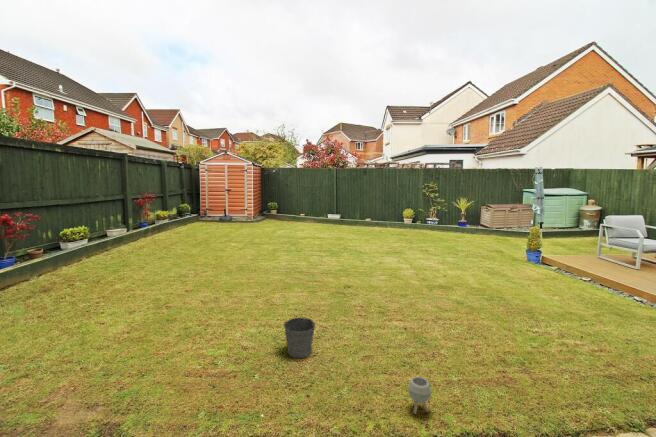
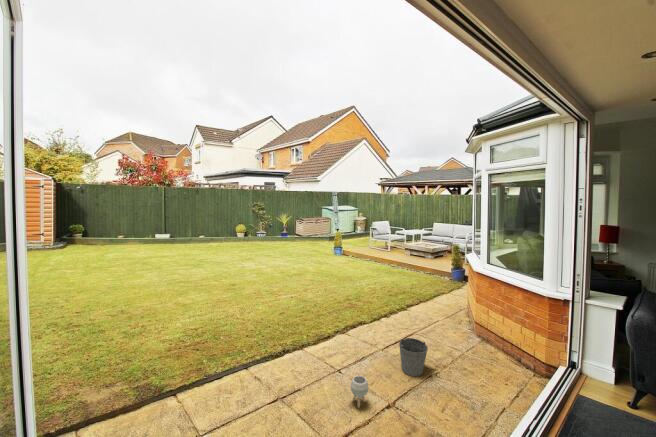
bucket: present [284,318,315,358] -> present [399,338,428,376]

